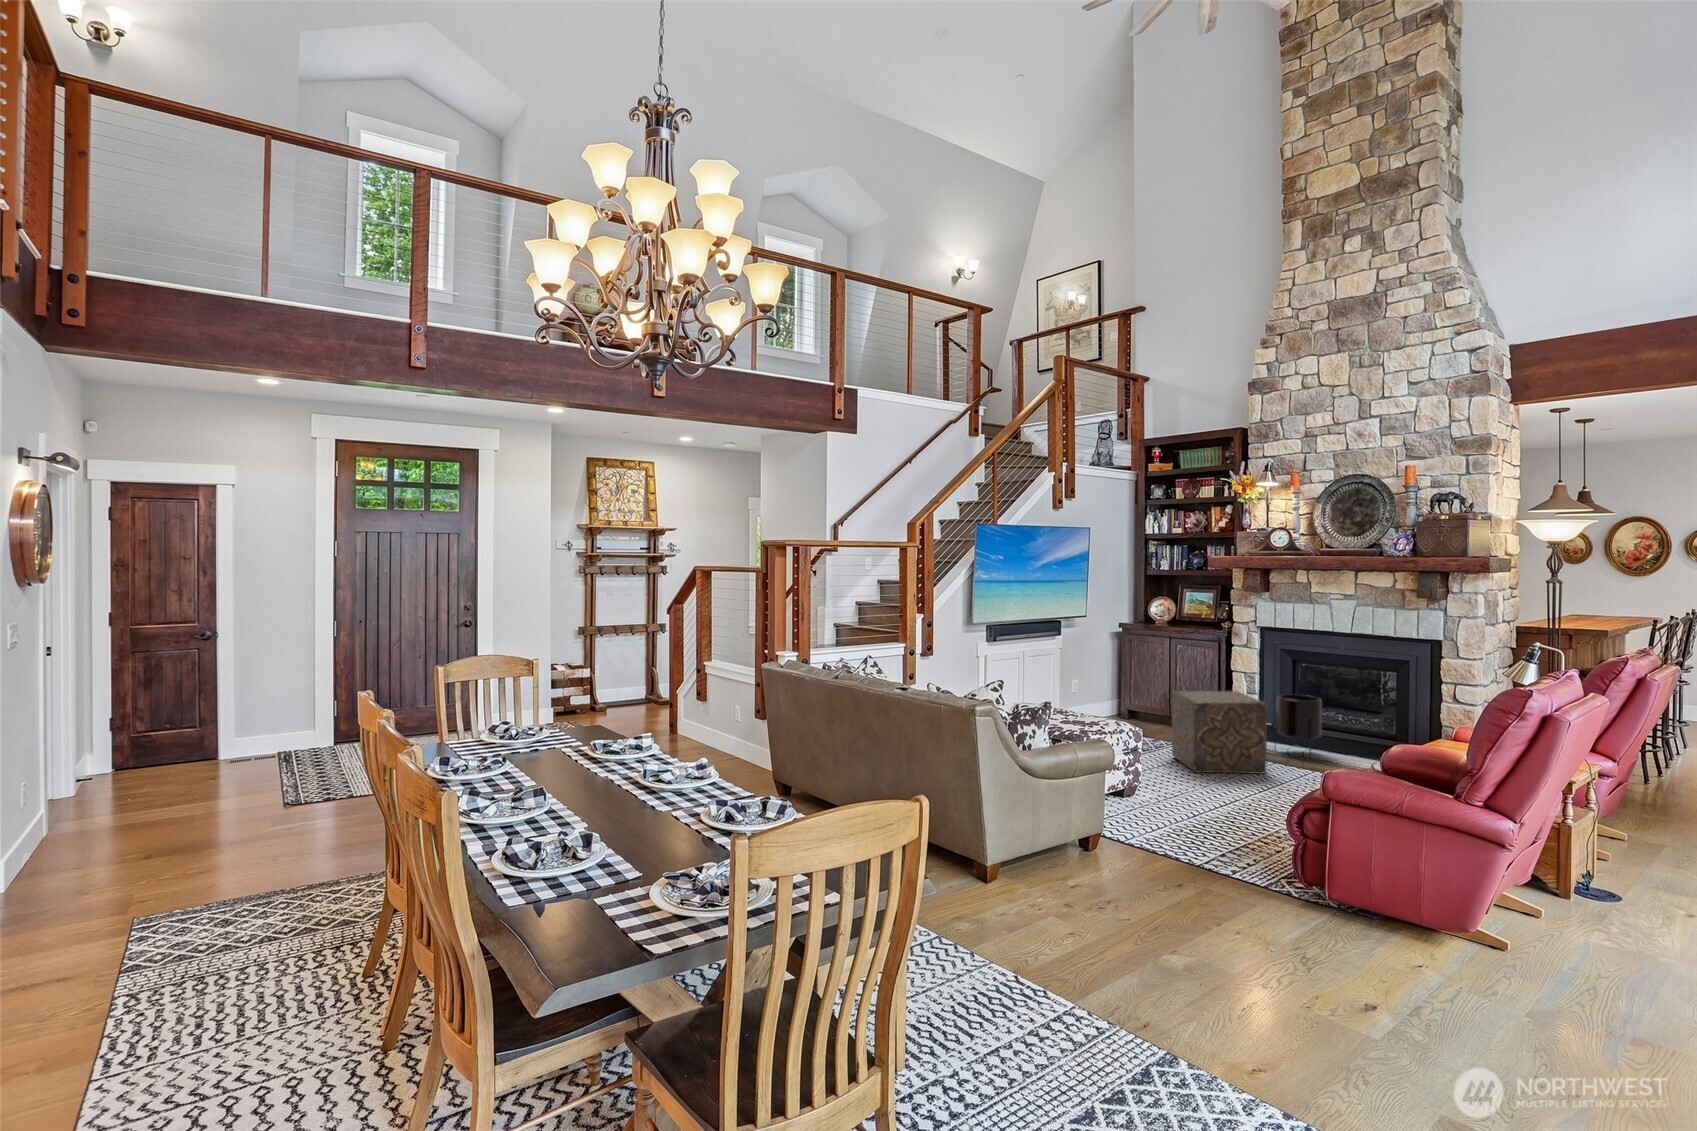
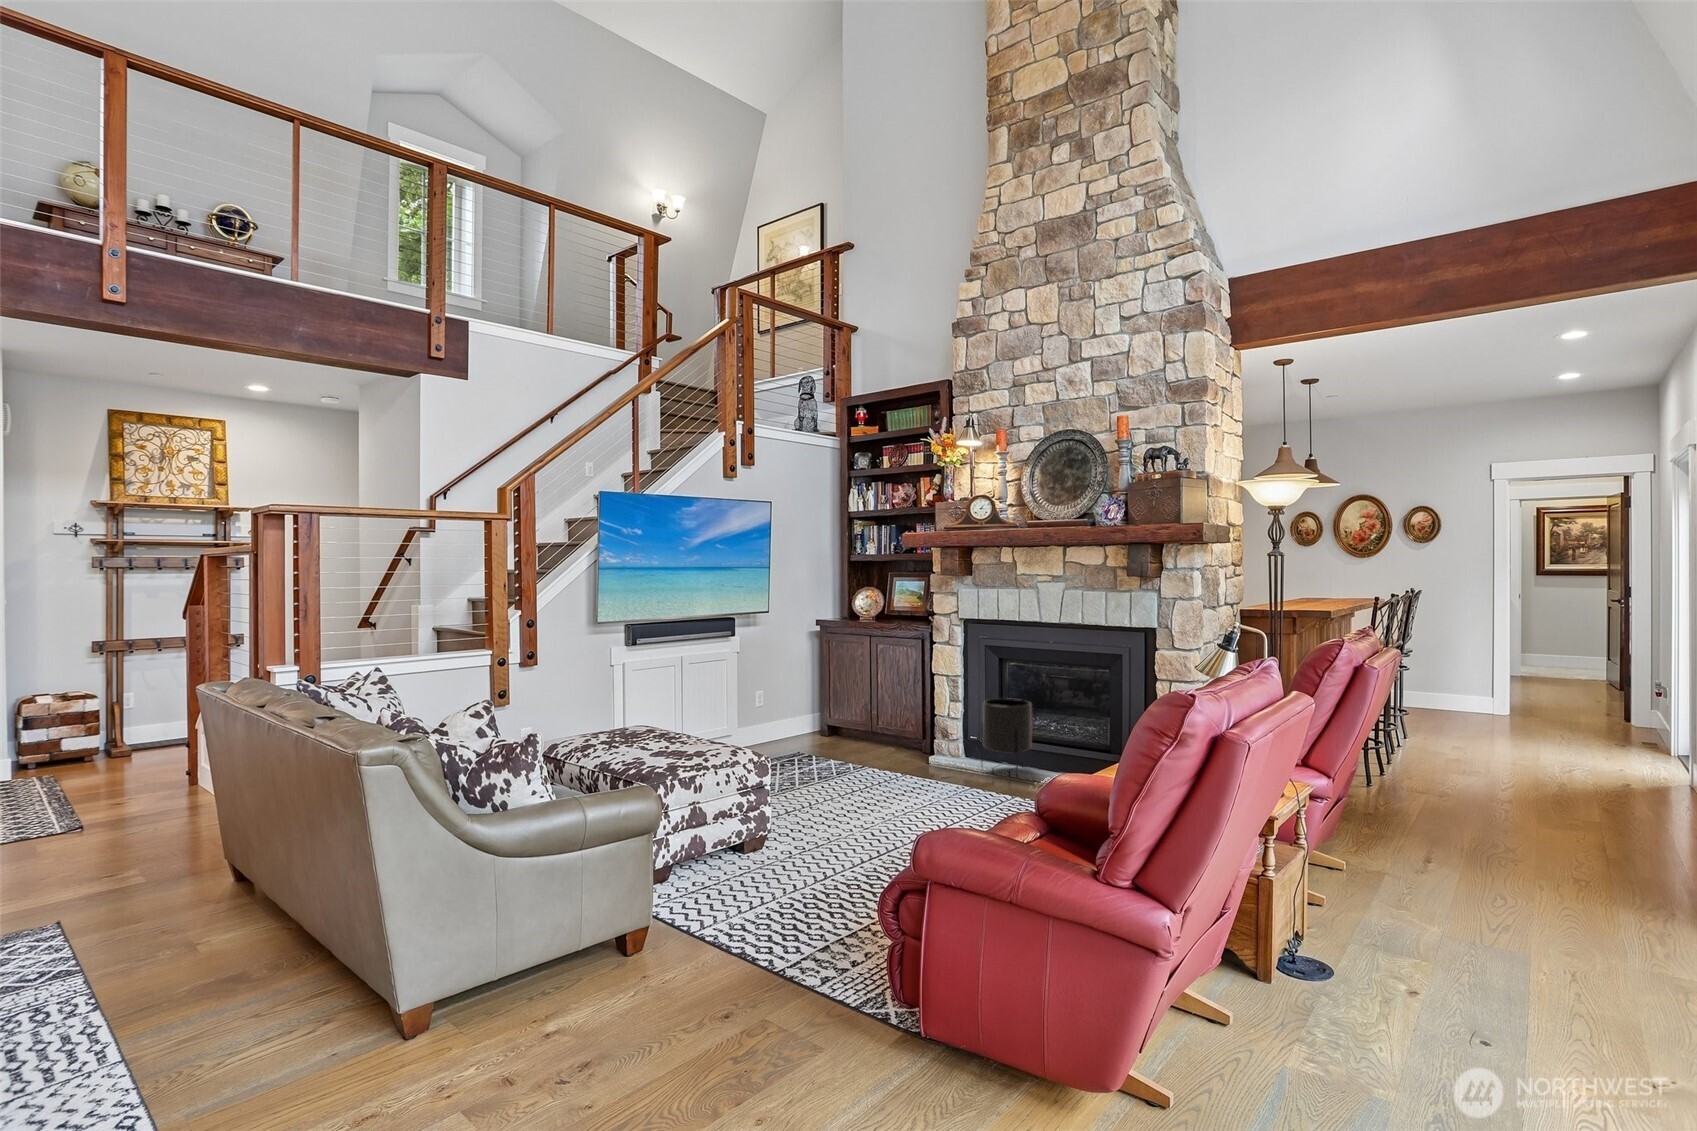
ottoman: present [1172,691,1267,774] -> none [852,698,954,806]

